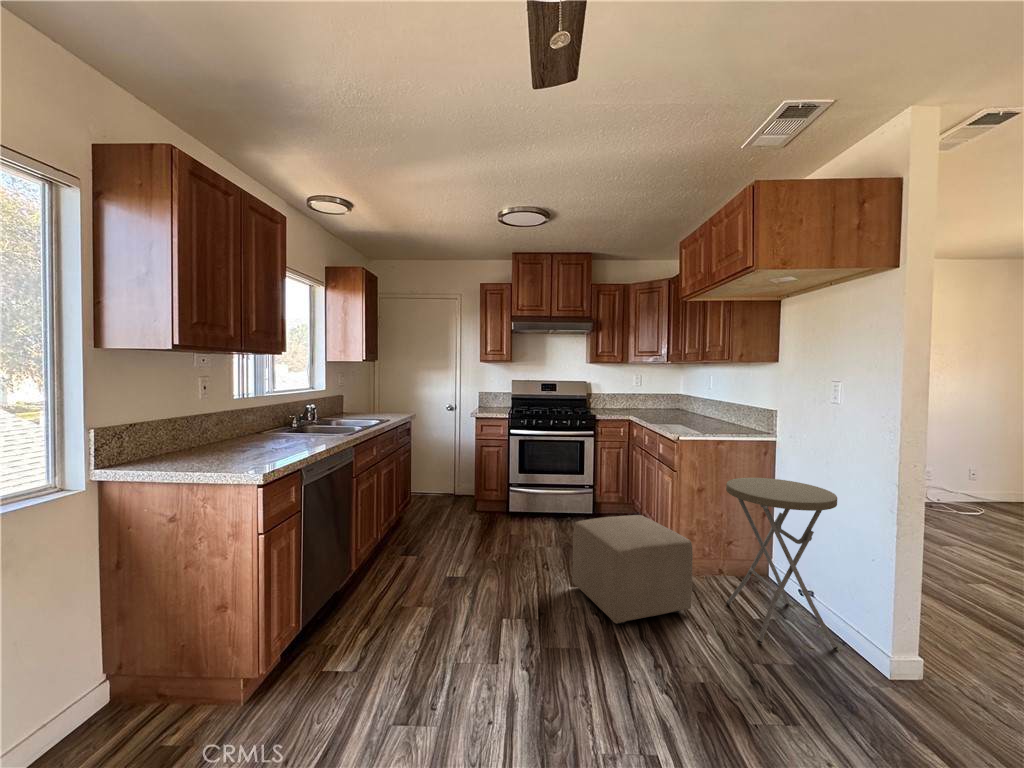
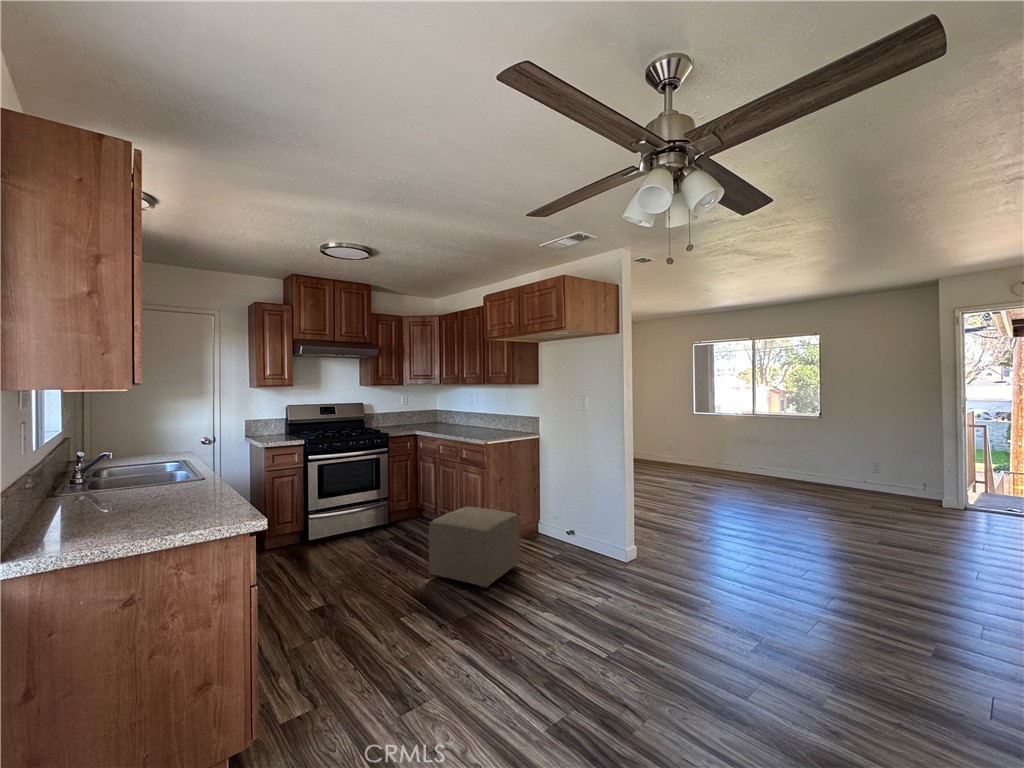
side table: present [726,478,838,649] -> none [531,462,600,568]

